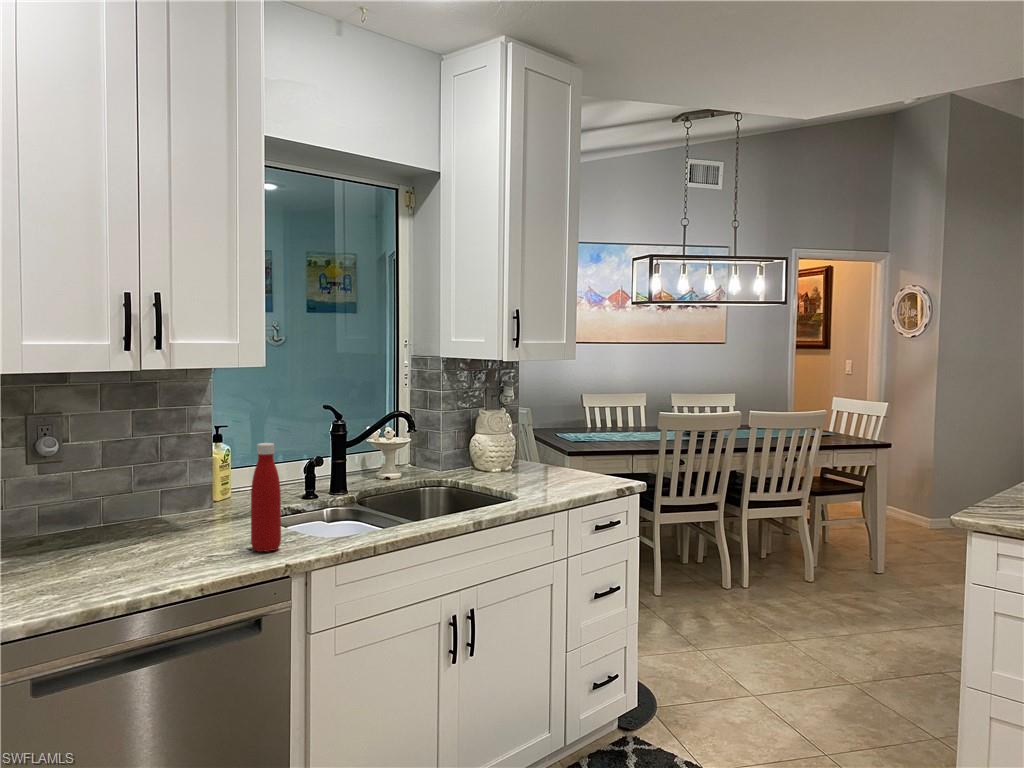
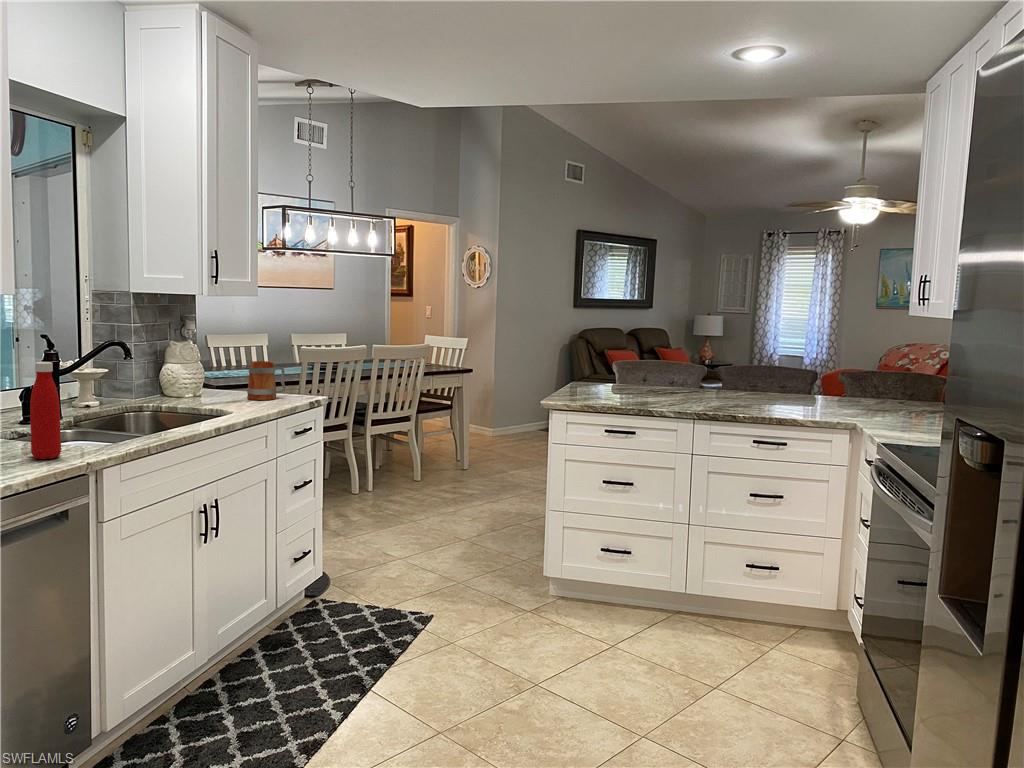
mug: none [550,436,593,483] -> present [247,361,286,400]

